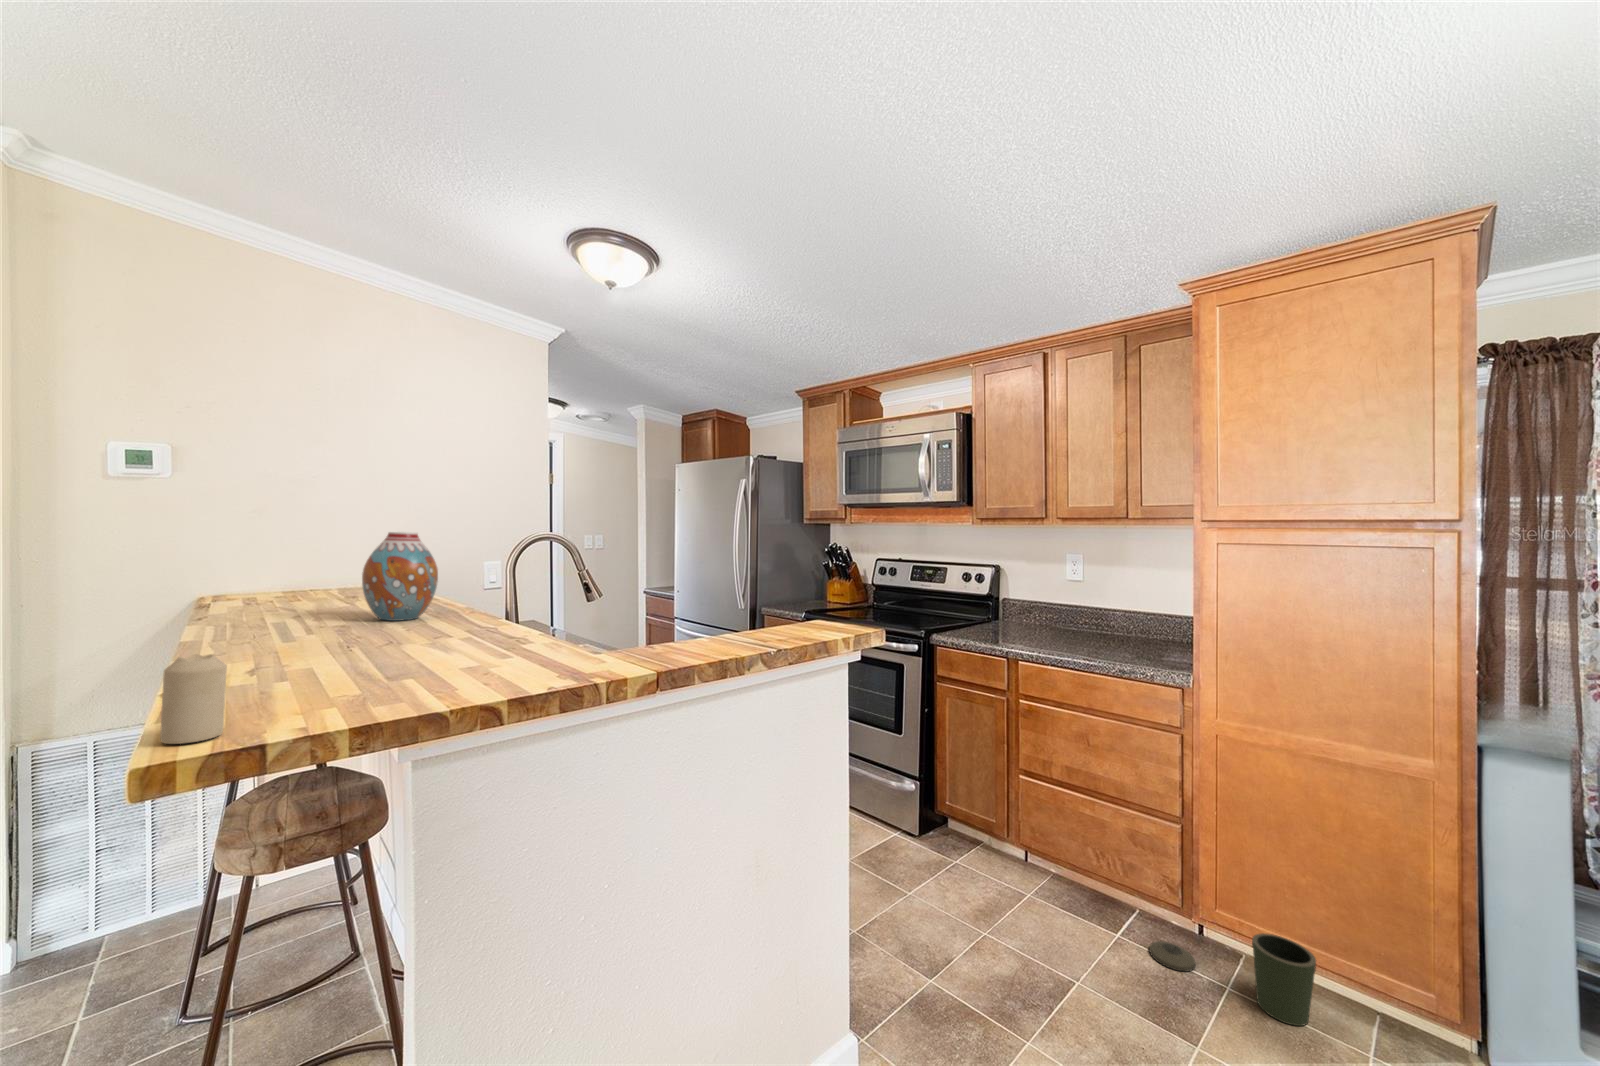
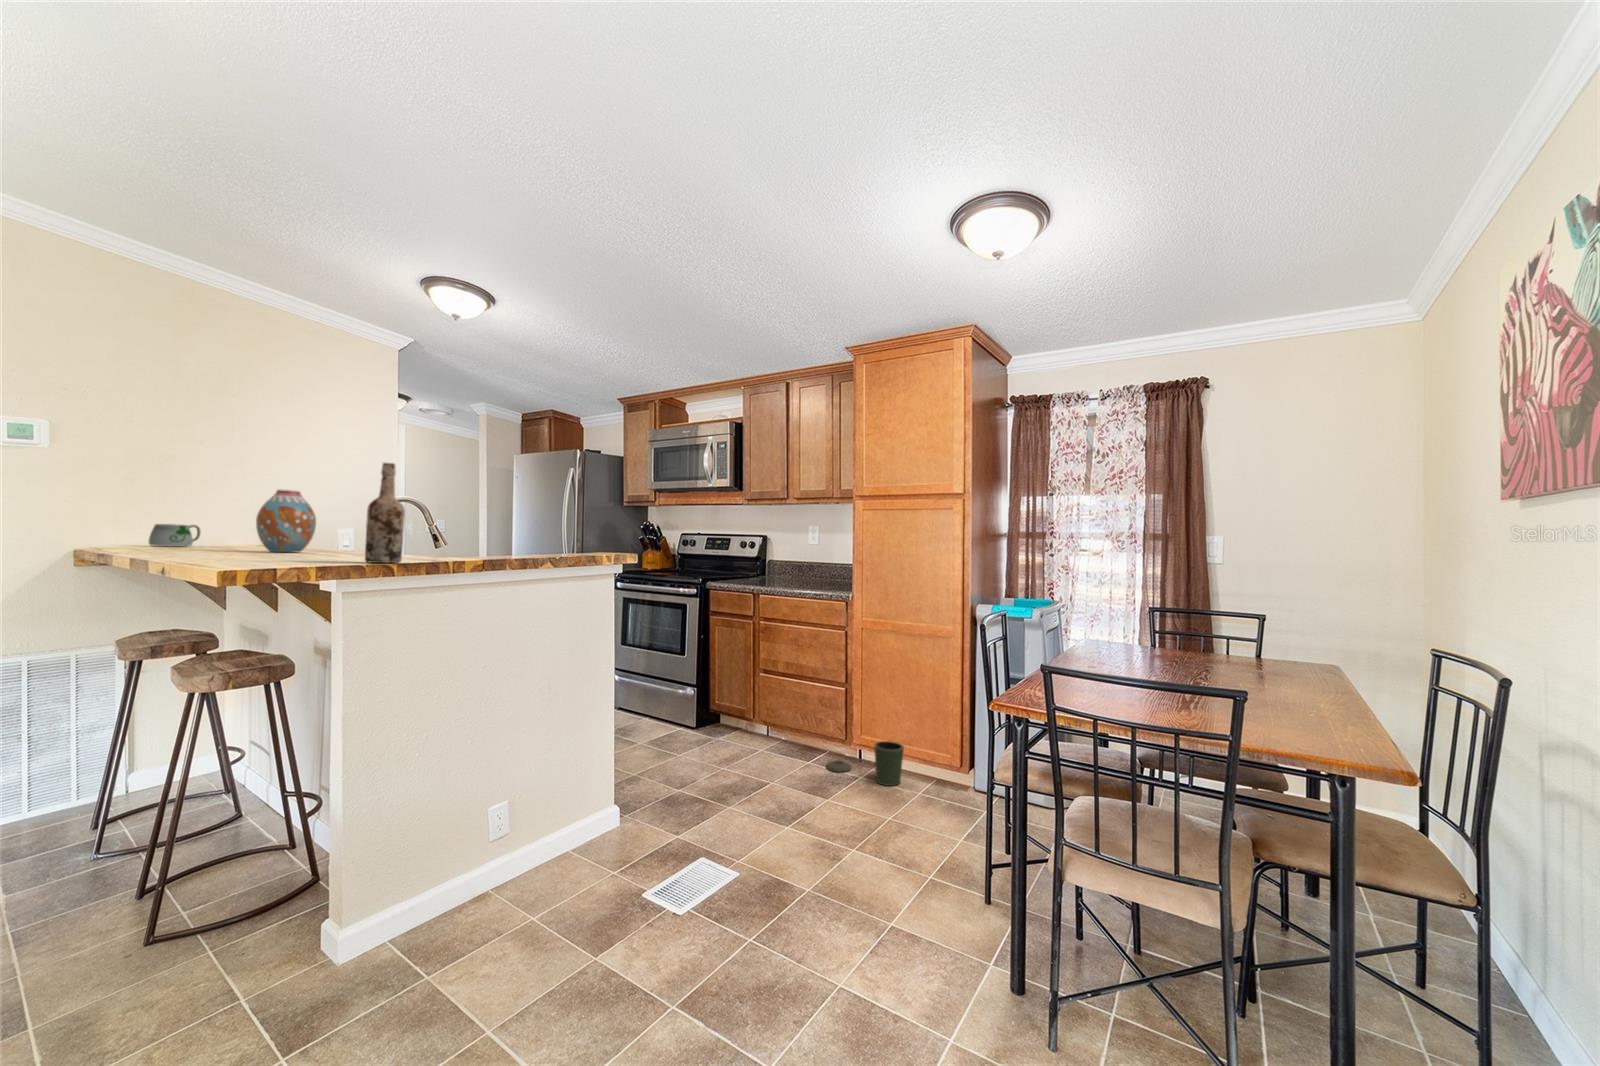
wine bottle: none [459,507,527,699] -> present [365,463,405,563]
mug: none [269,569,329,598] -> present [149,524,201,546]
candle: present [160,654,227,744] -> none [218,524,249,564]

